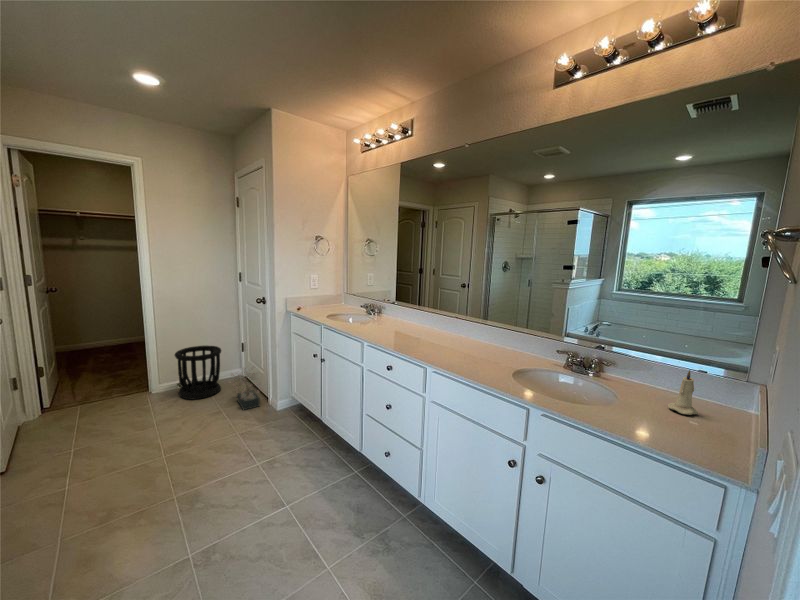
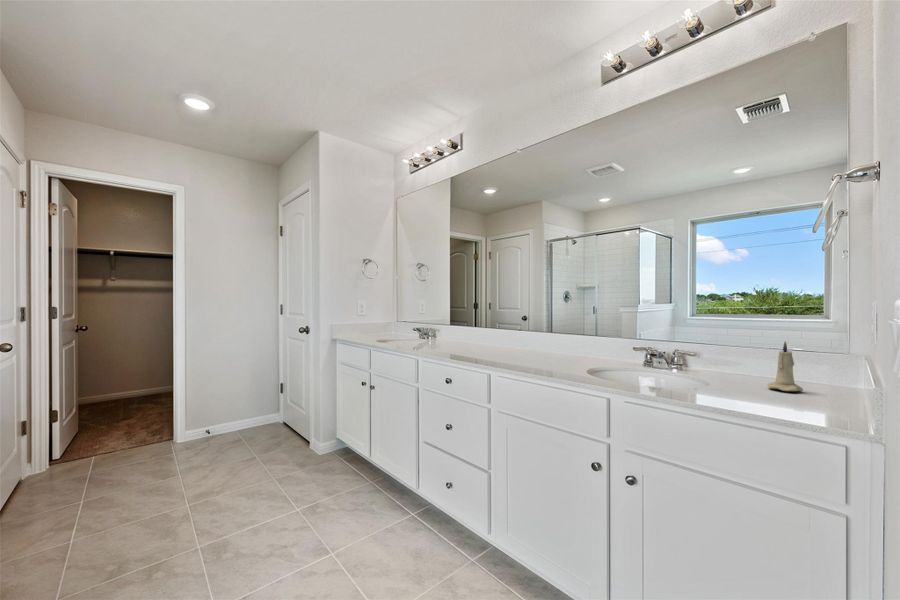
wastebasket: present [175,346,221,400] -> none [206,385,258,446]
decorative plant: present [232,368,261,410] -> none [265,406,304,455]

